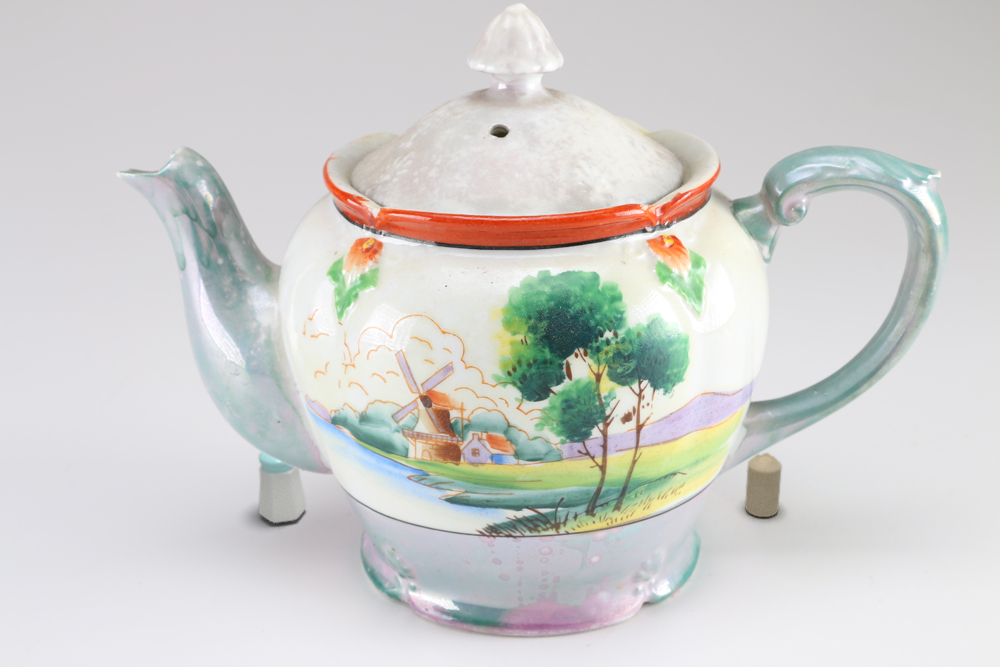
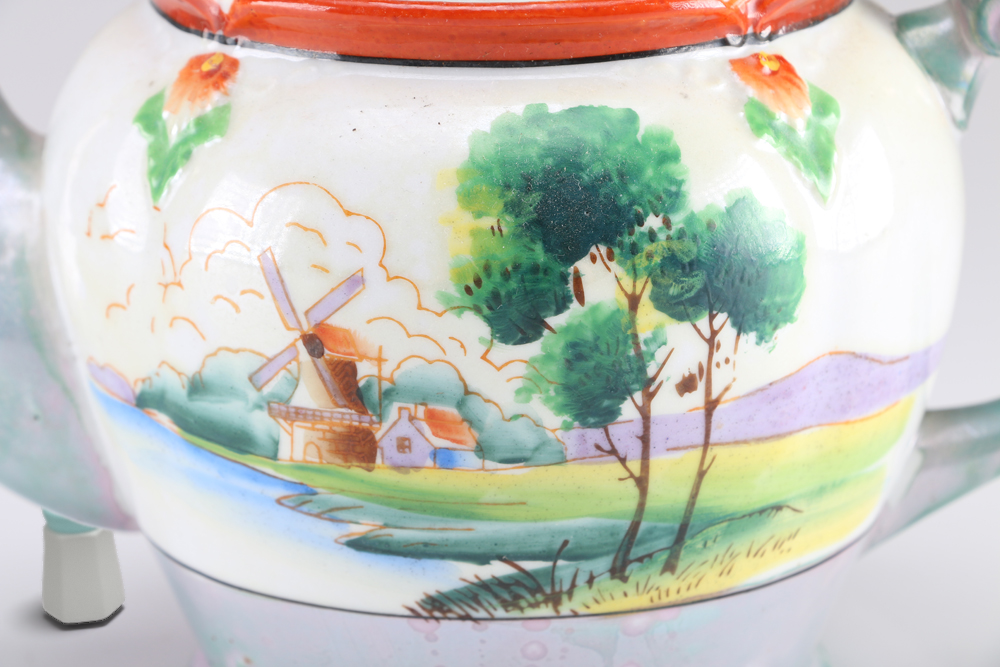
candle: present [745,453,782,517] -> none [885,512,949,625]

